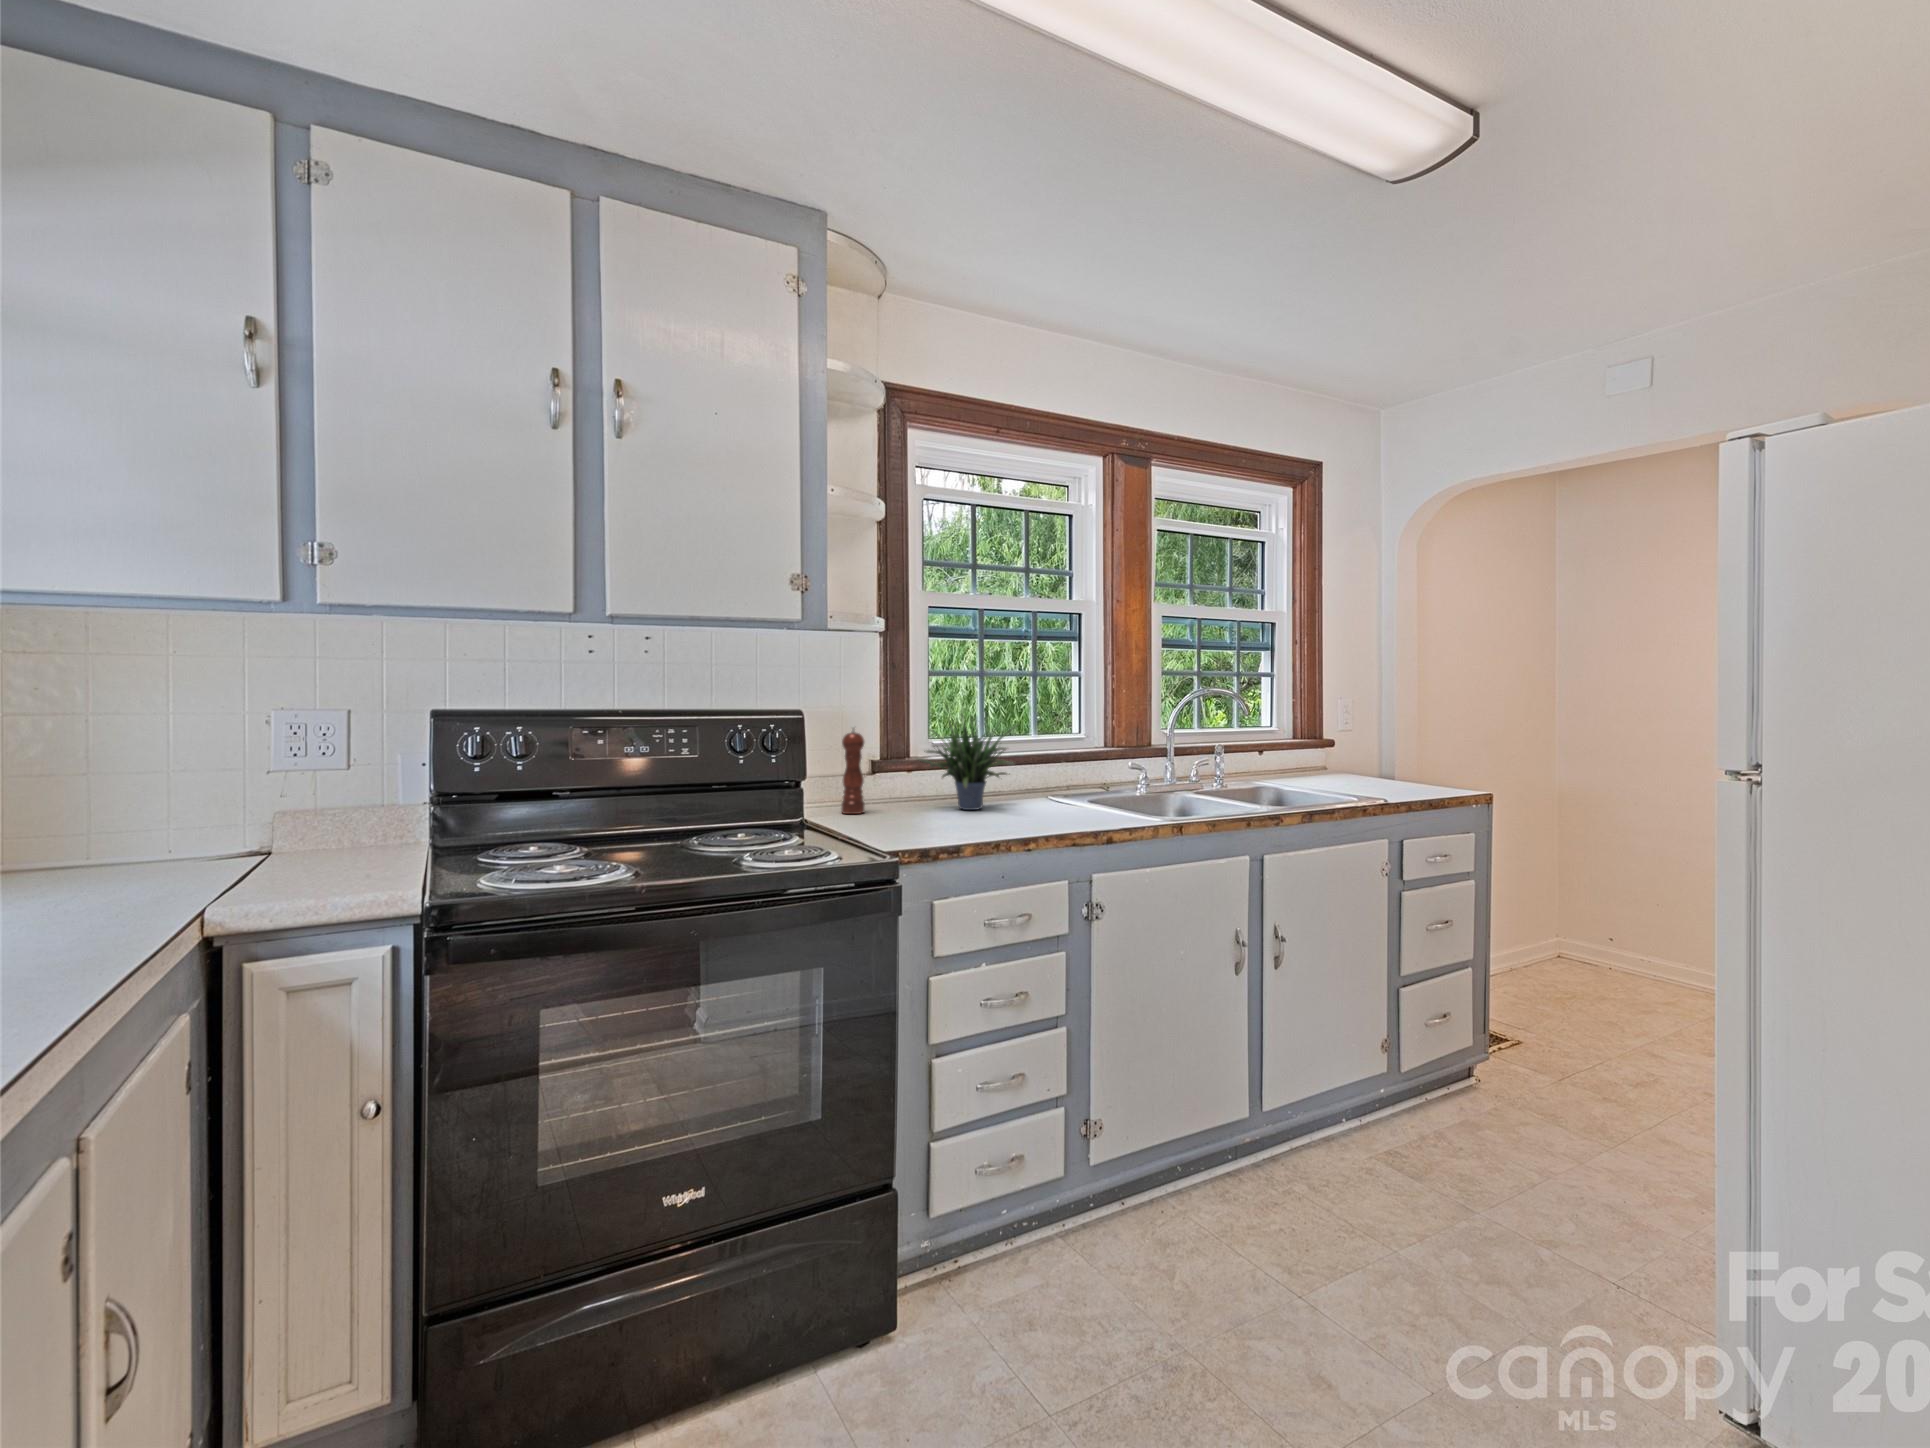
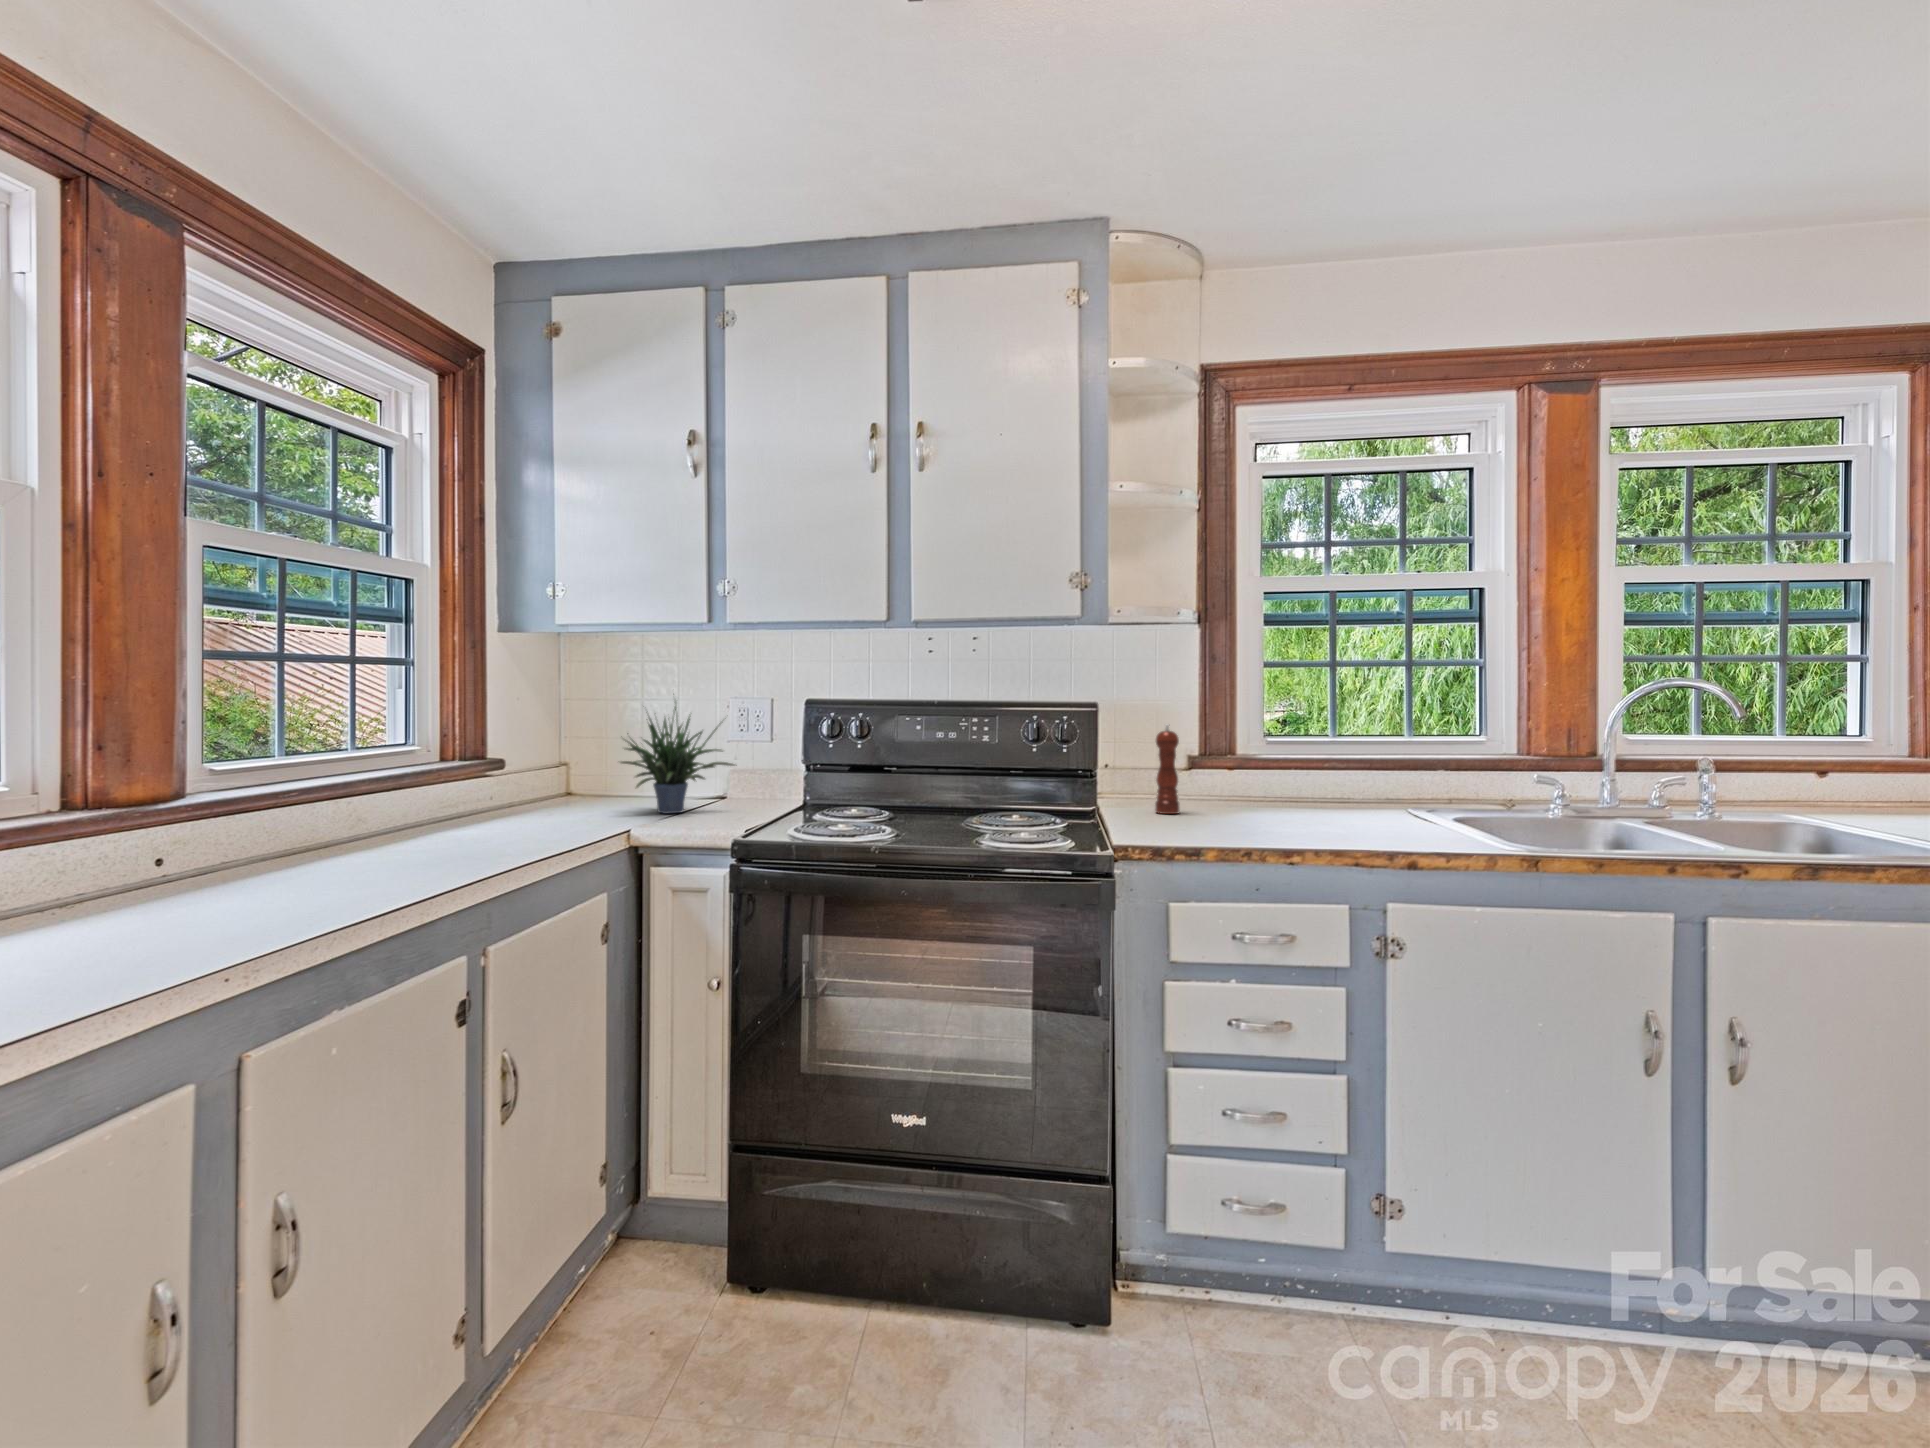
potted plant: present [920,713,1016,810] -> present [620,702,735,814]

